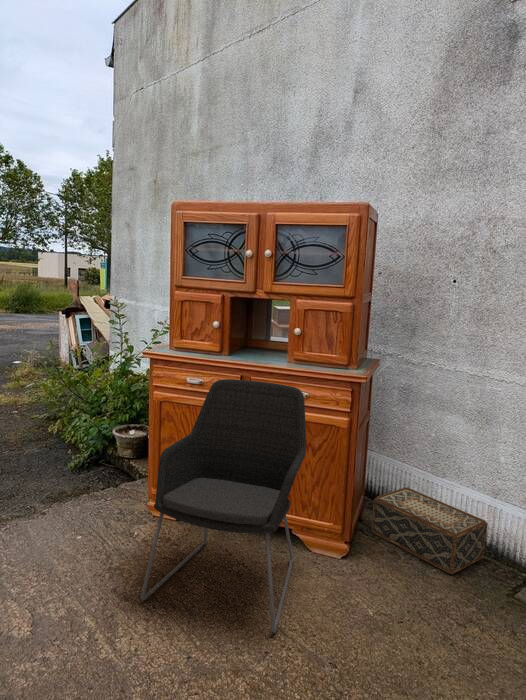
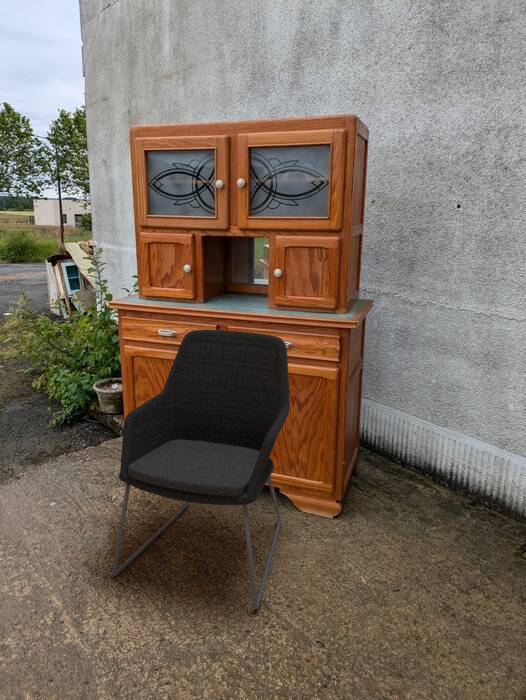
woven basket: present [372,487,487,574] -> none [366,437,491,532]

